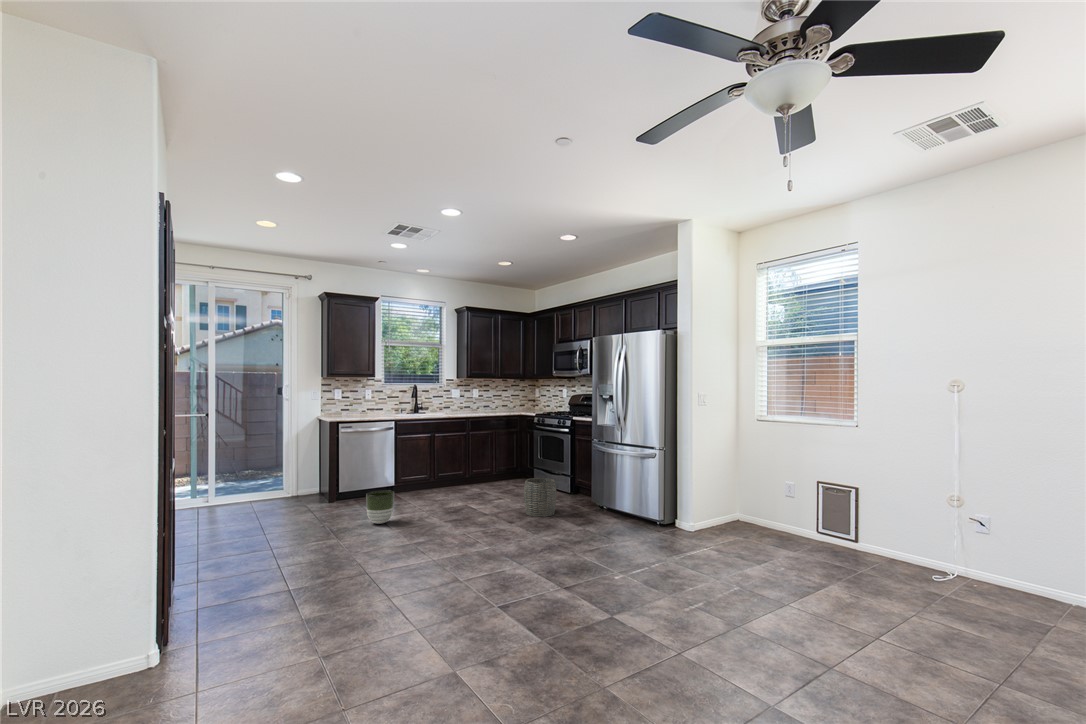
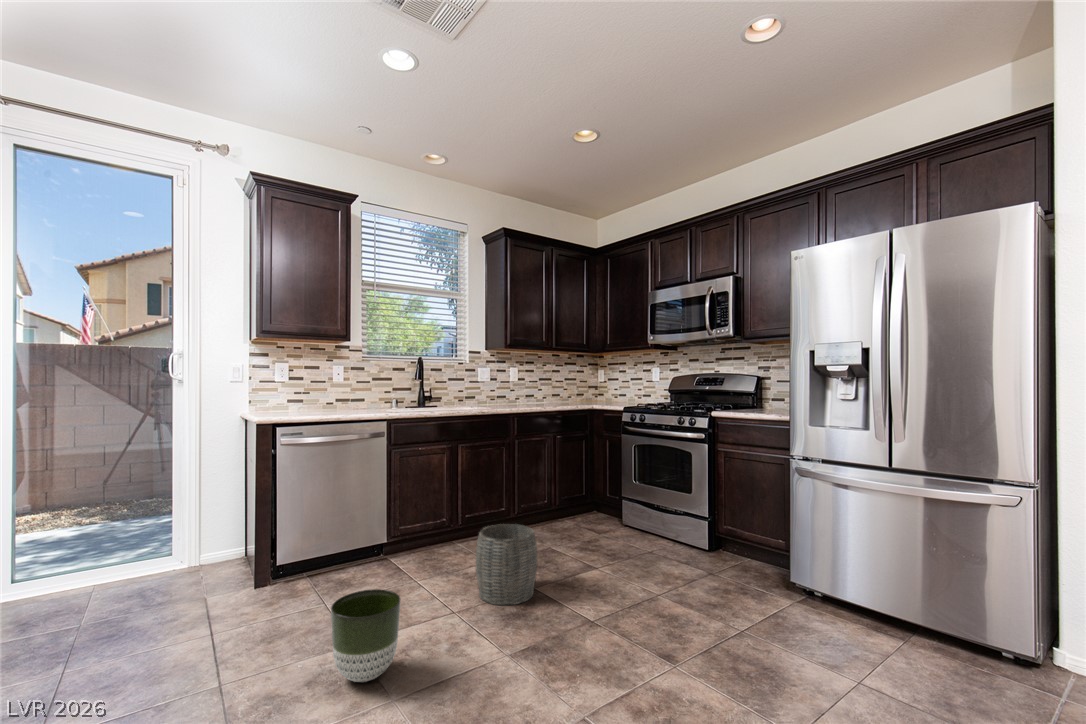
woven basket: present [524,478,556,517] -> present [476,524,537,605]

